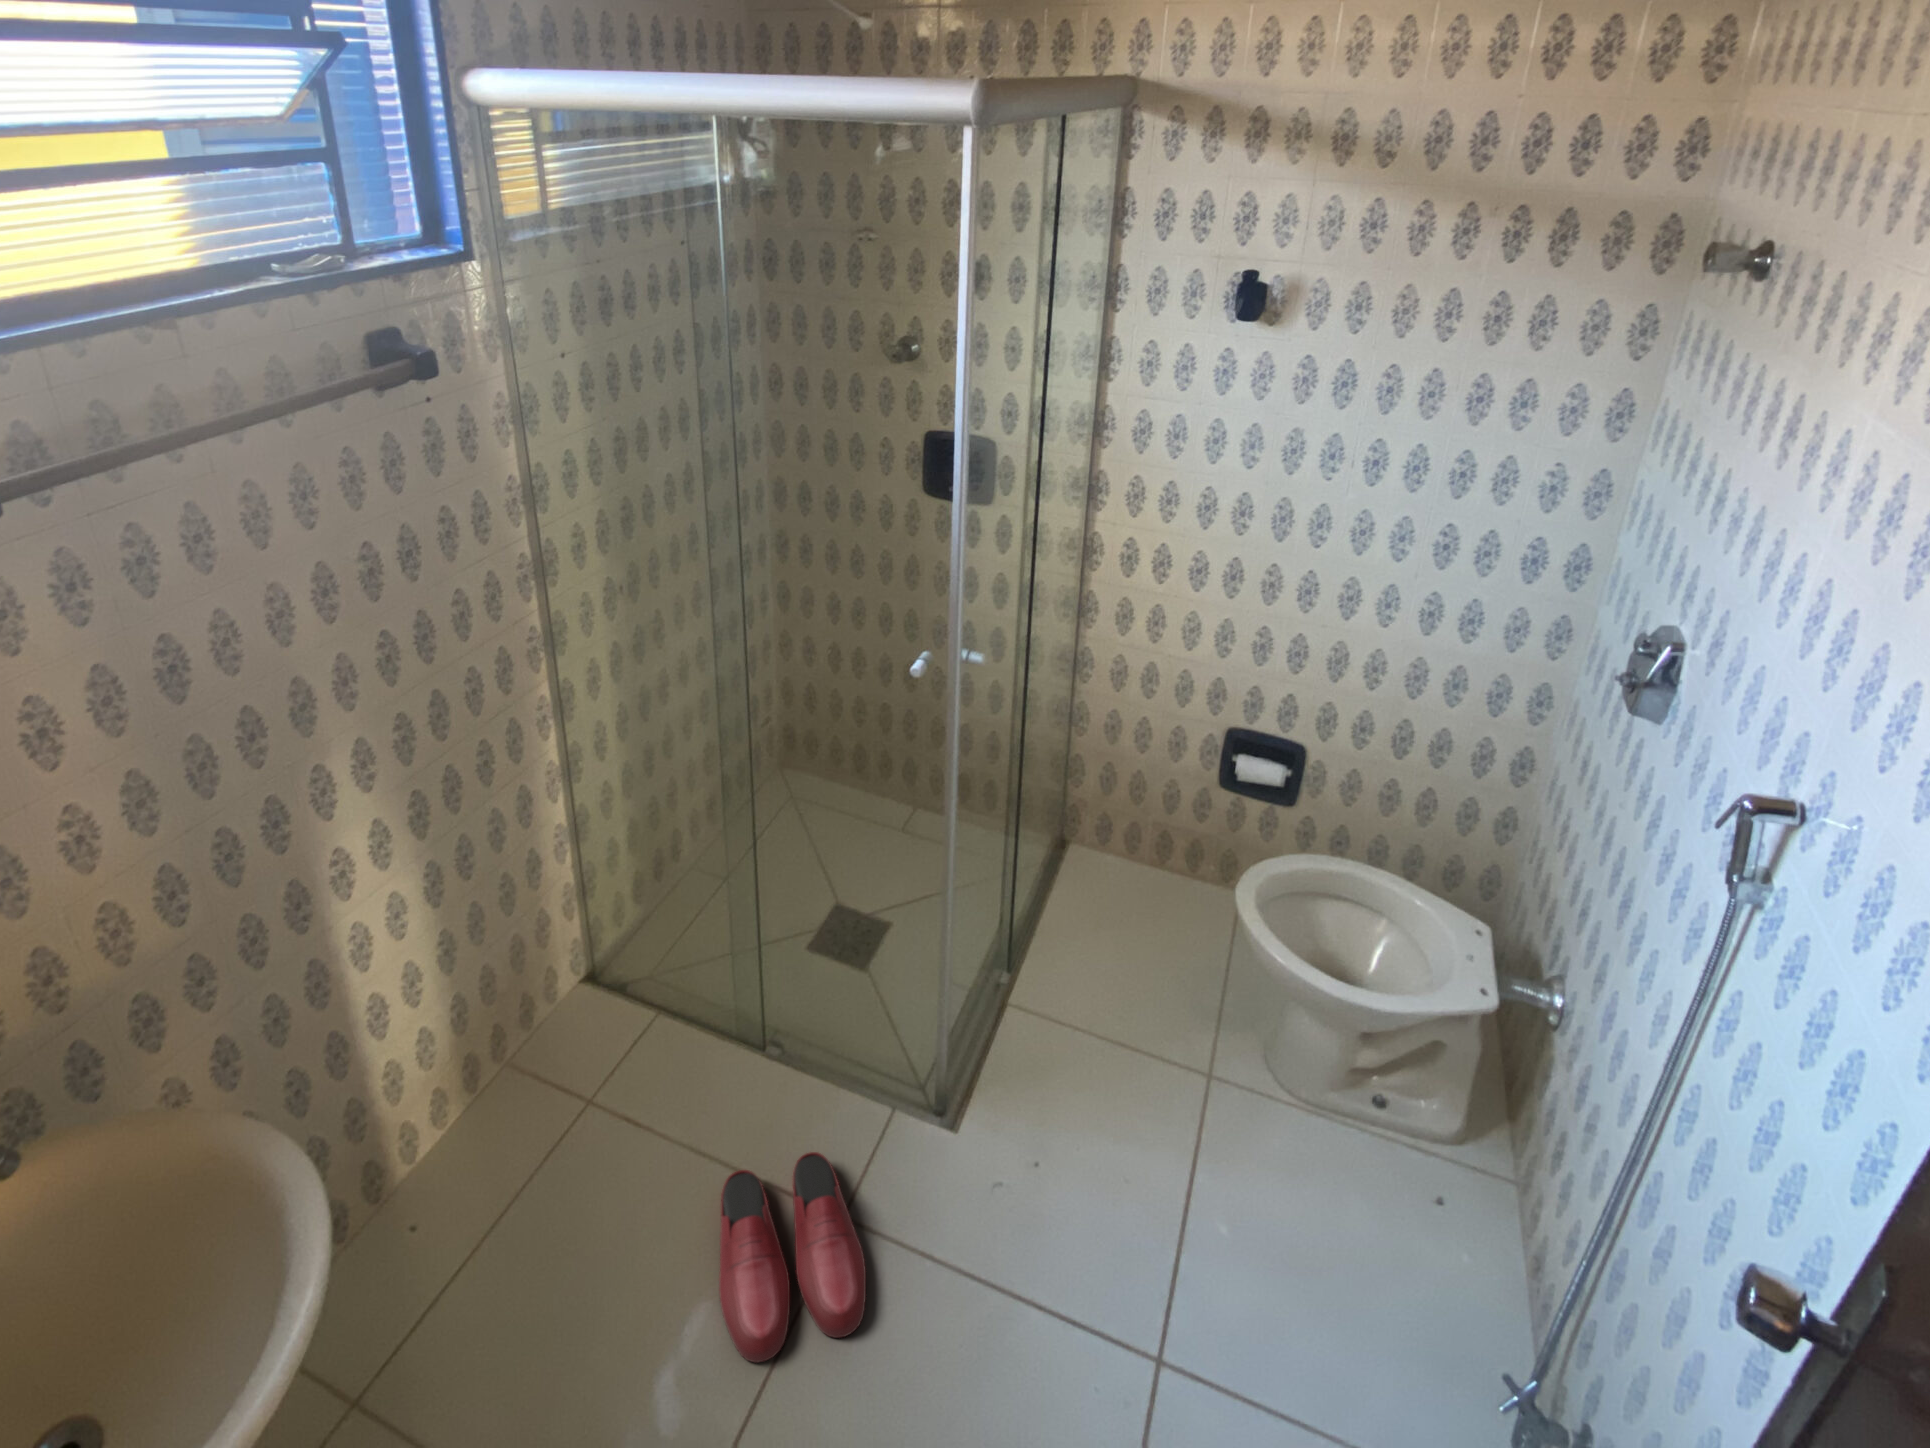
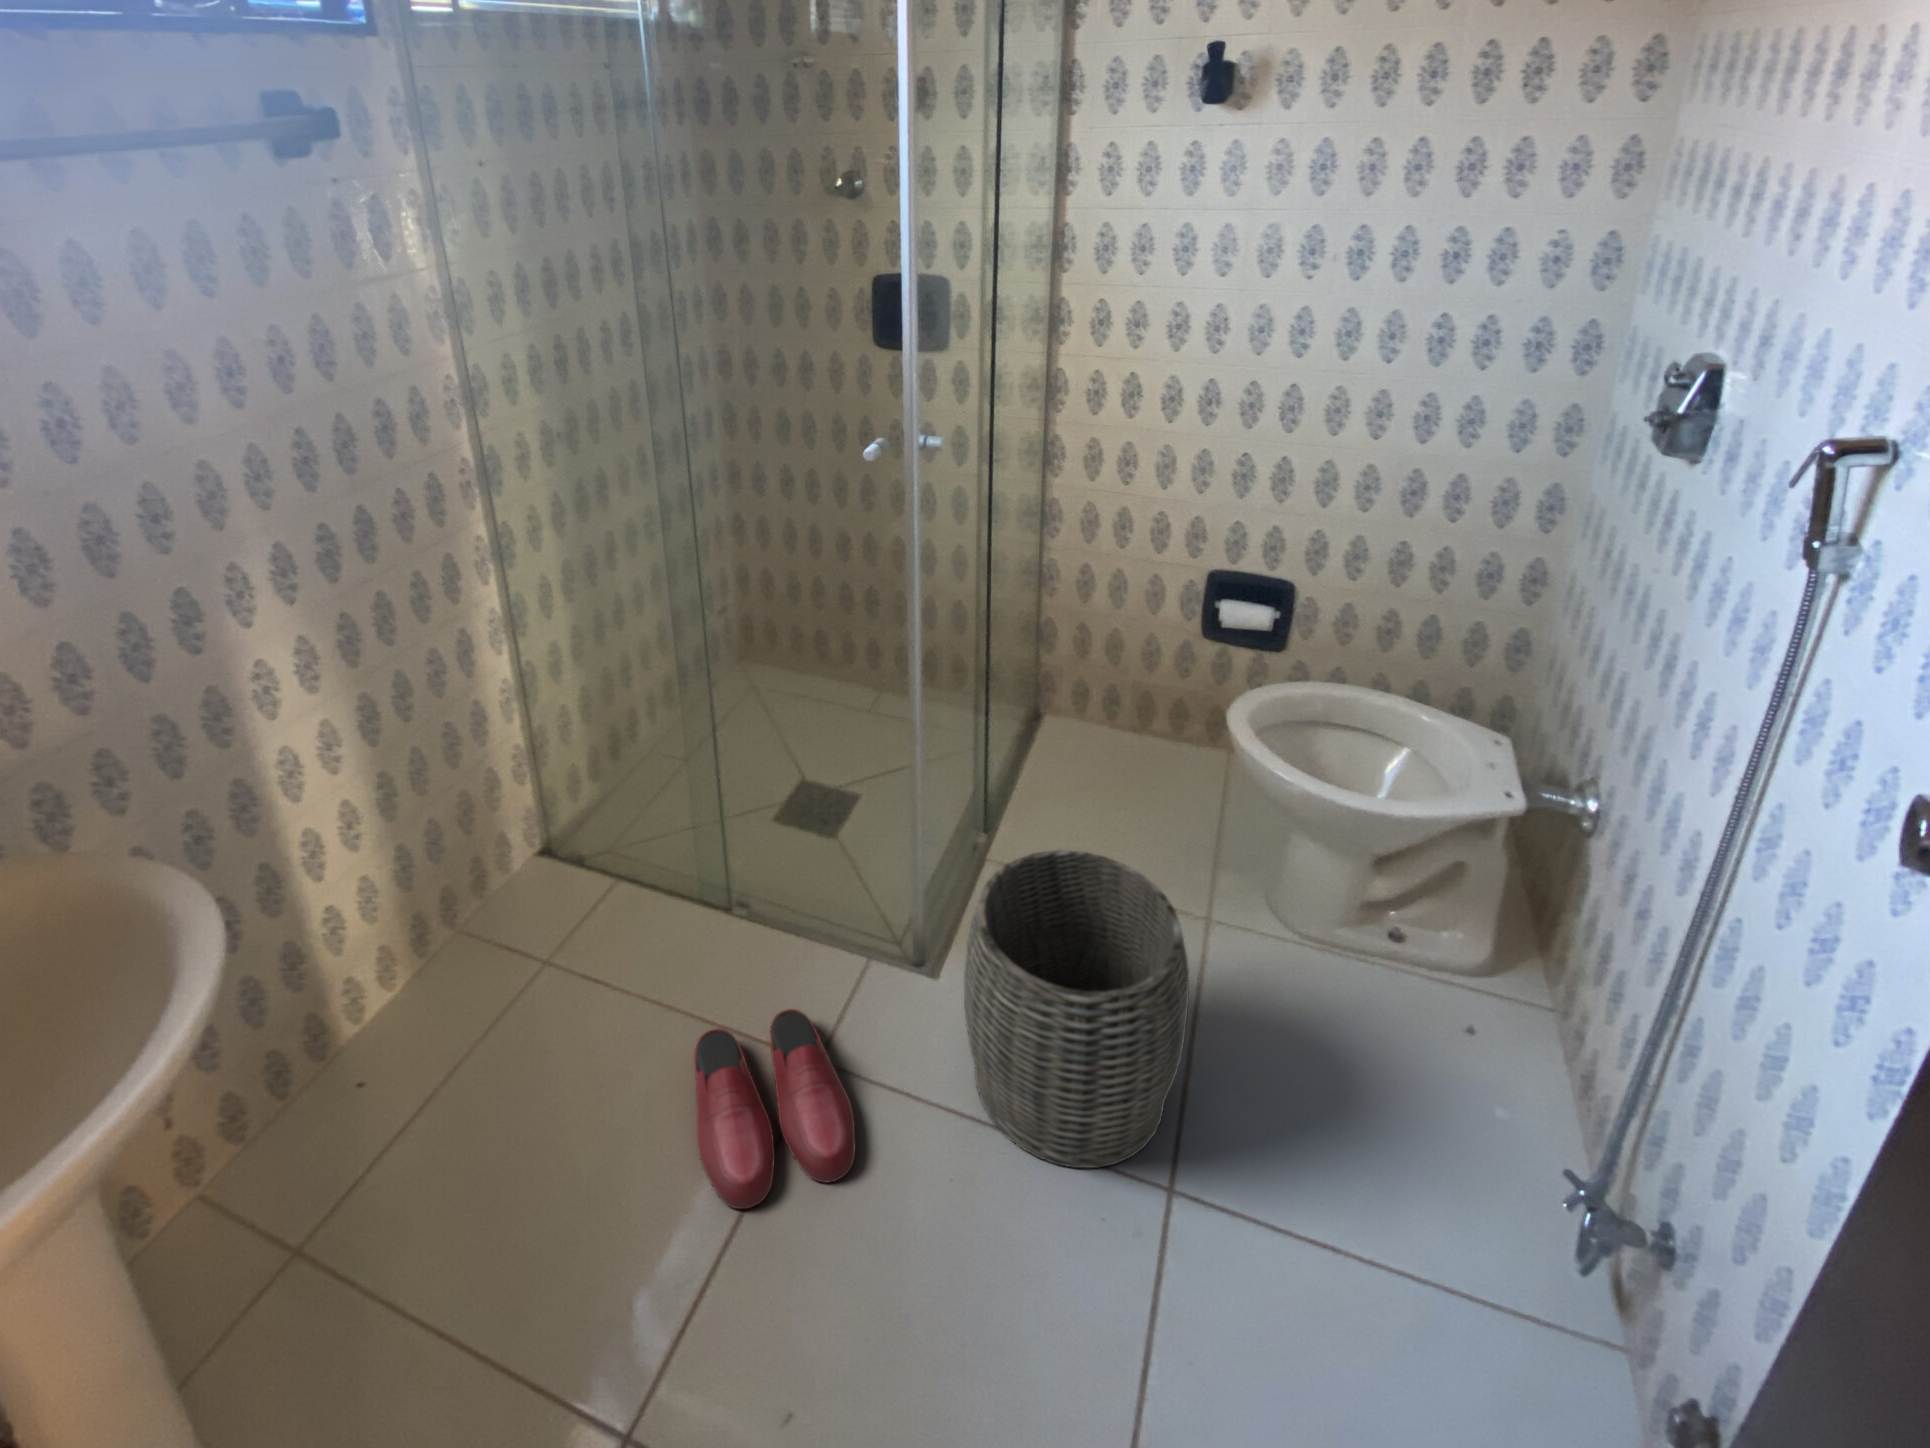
woven basket: none [973,1022,1180,1335] -> present [964,850,1189,1168]

